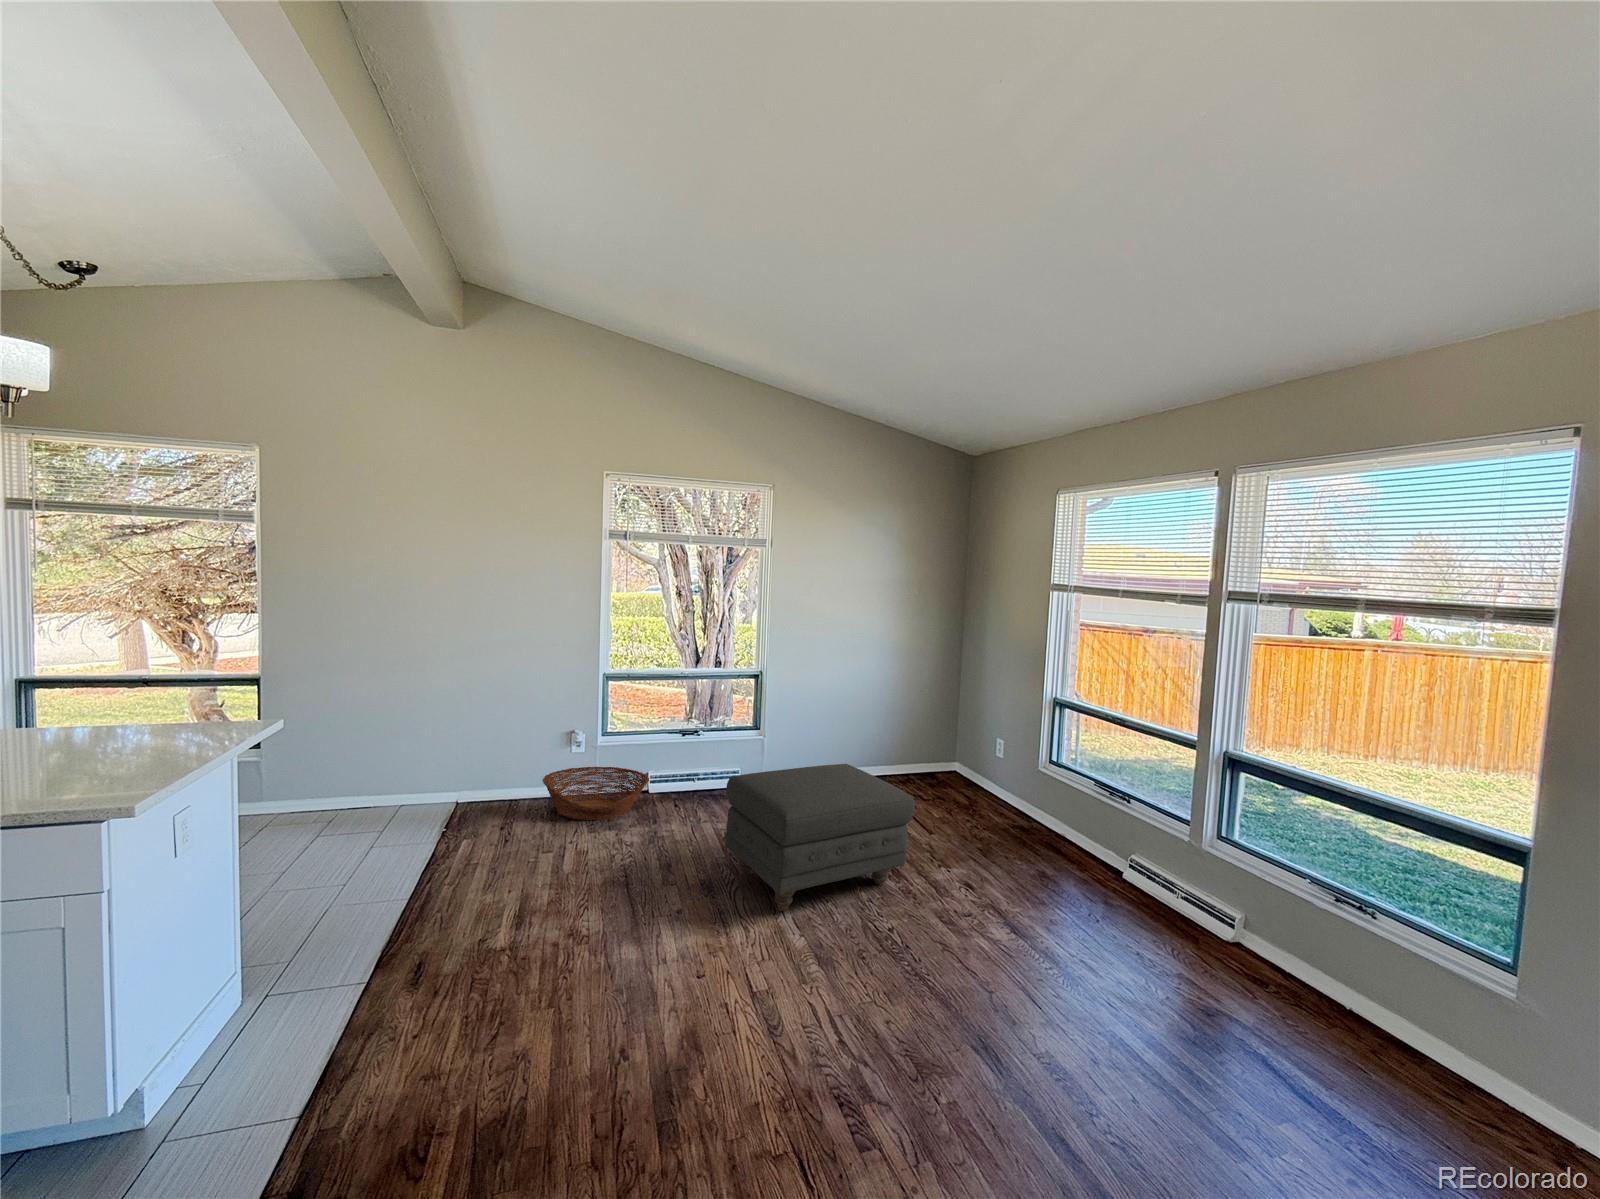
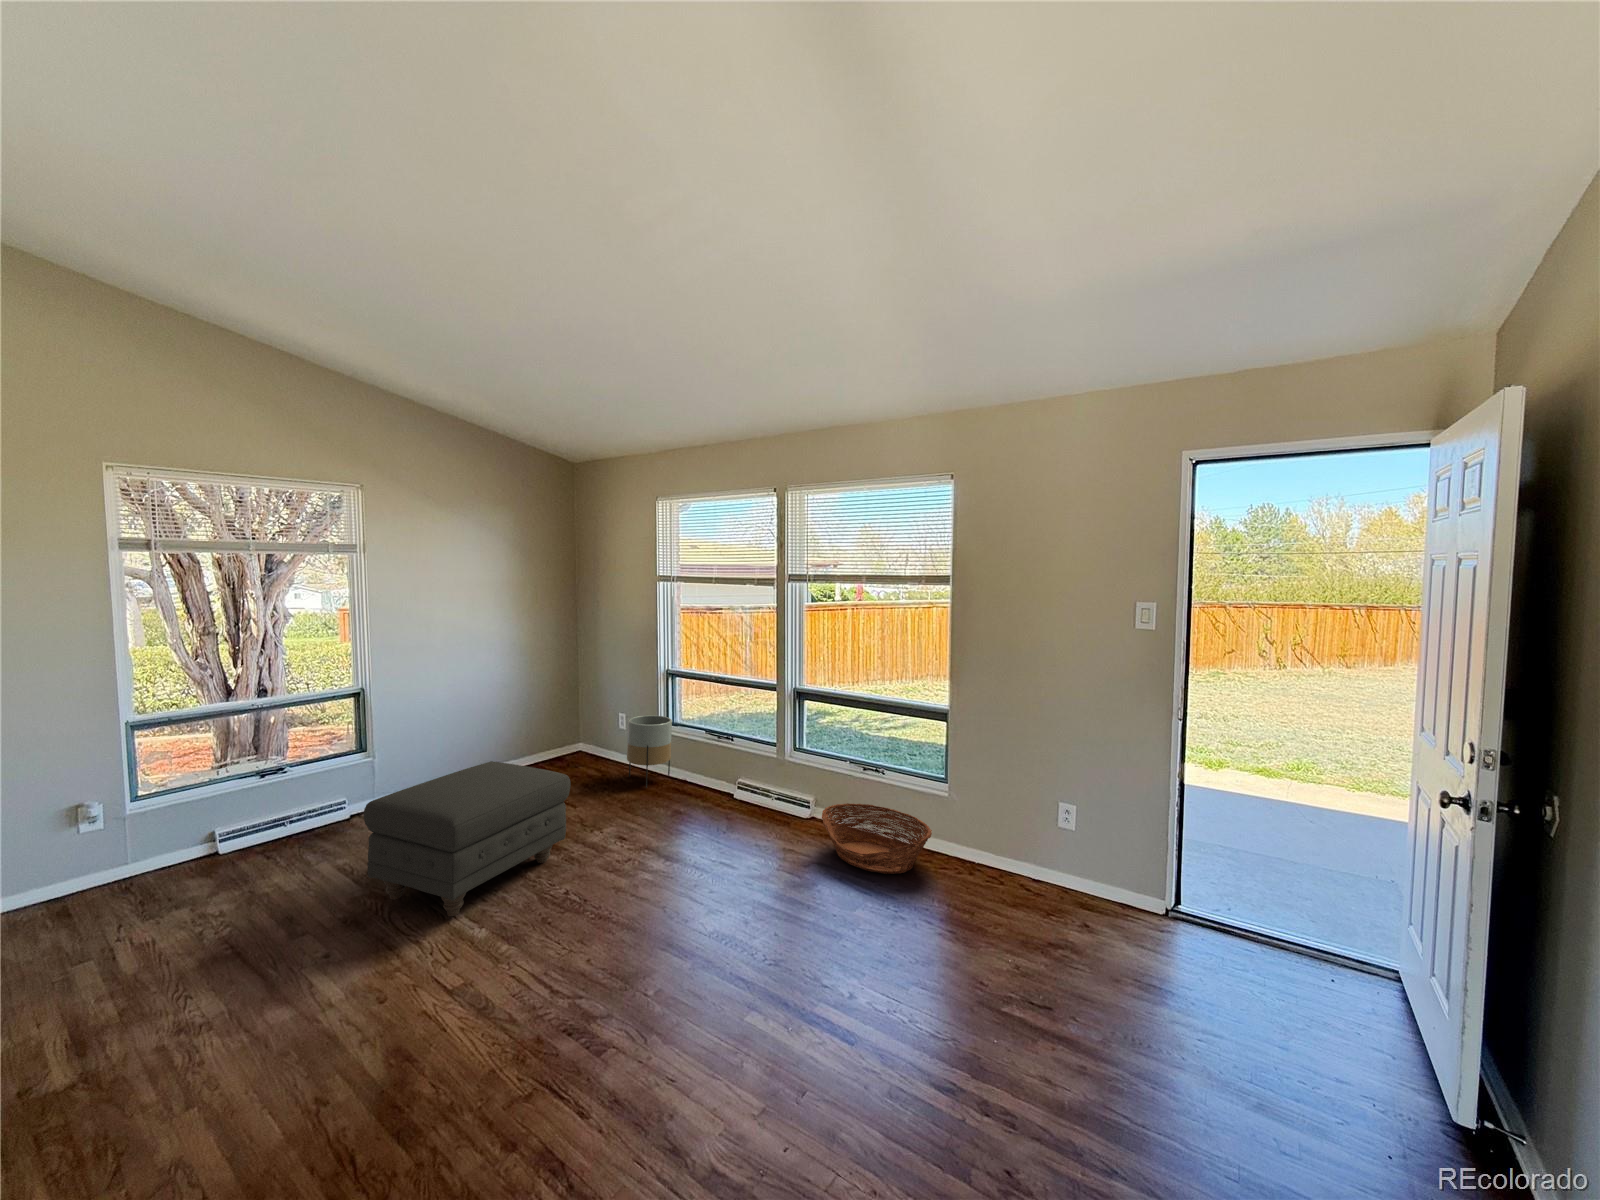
planter: none [994,749,1050,834] -> present [627,715,672,788]
basket: present [542,767,649,820] -> present [822,803,932,874]

